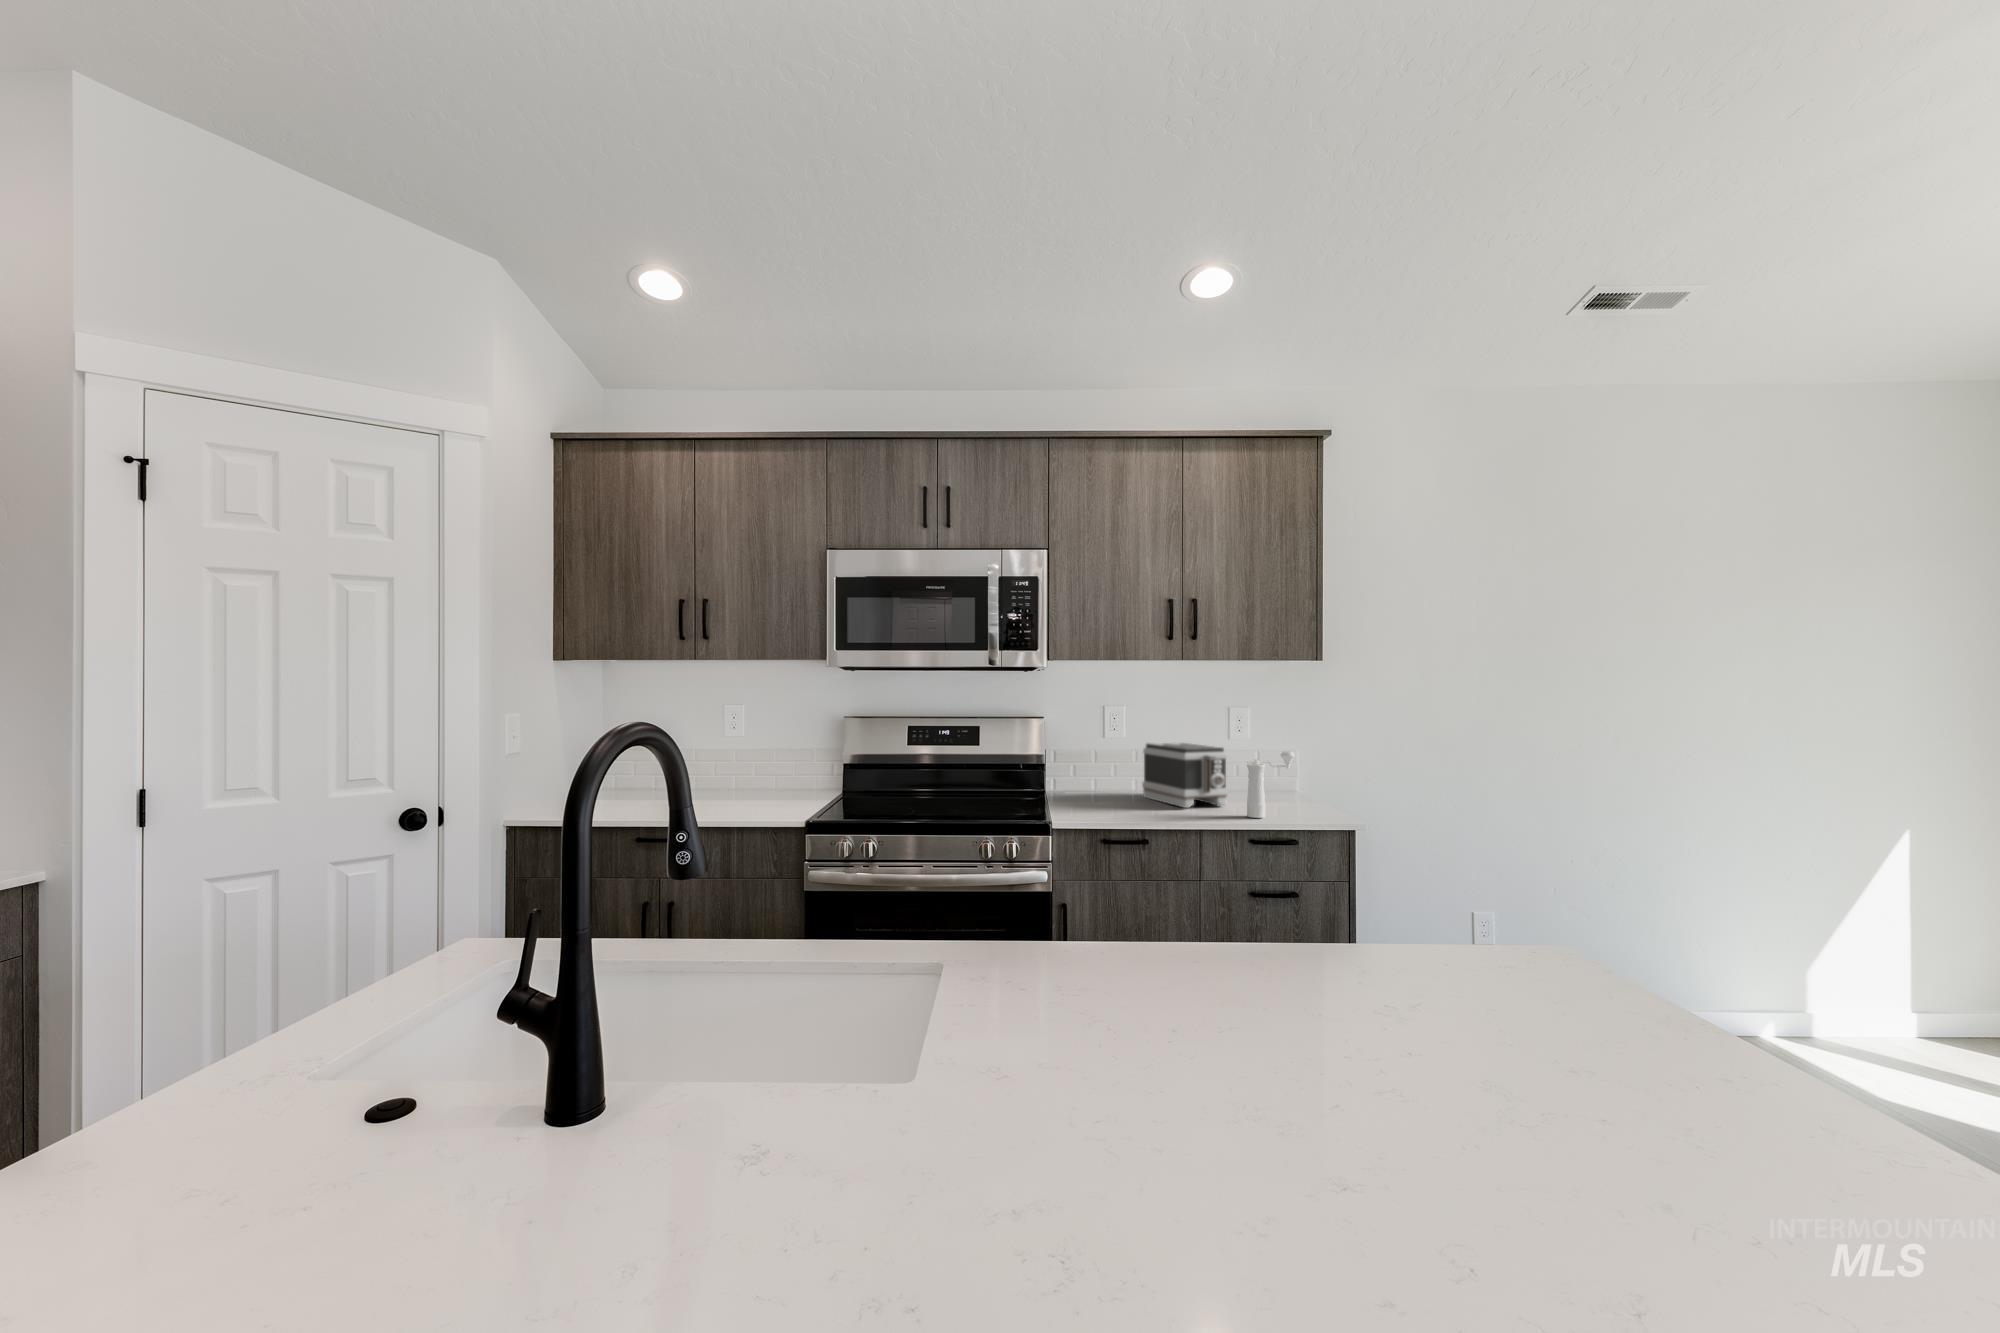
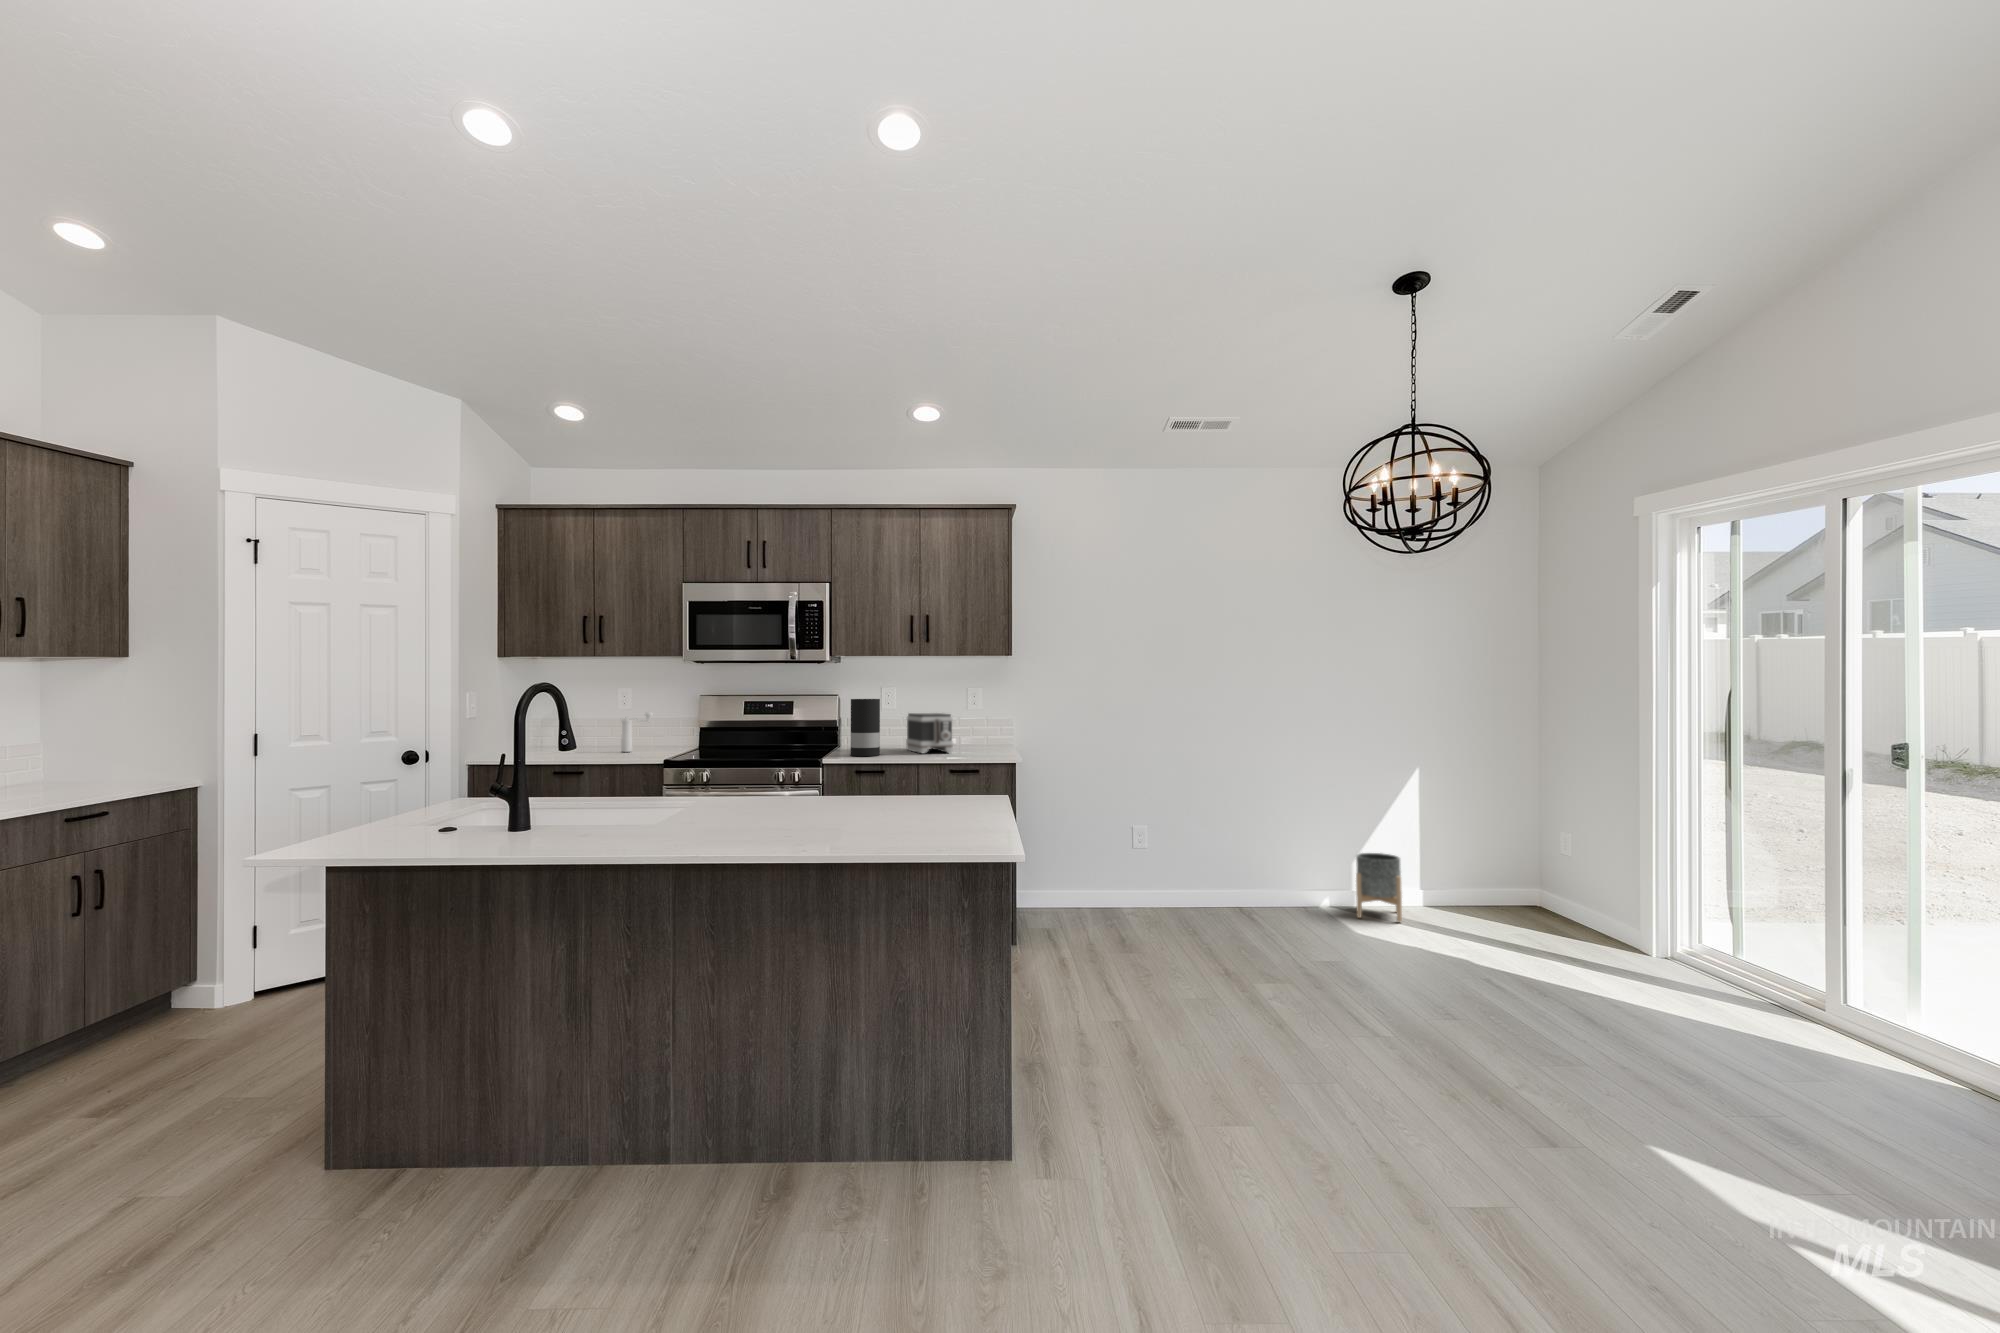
vase: none [1079,724,1123,813] -> present [851,699,880,756]
pepper mill: present [1247,751,1295,818] -> present [621,712,653,752]
planter: none [1820,959,1932,1076] -> present [1356,853,1402,922]

